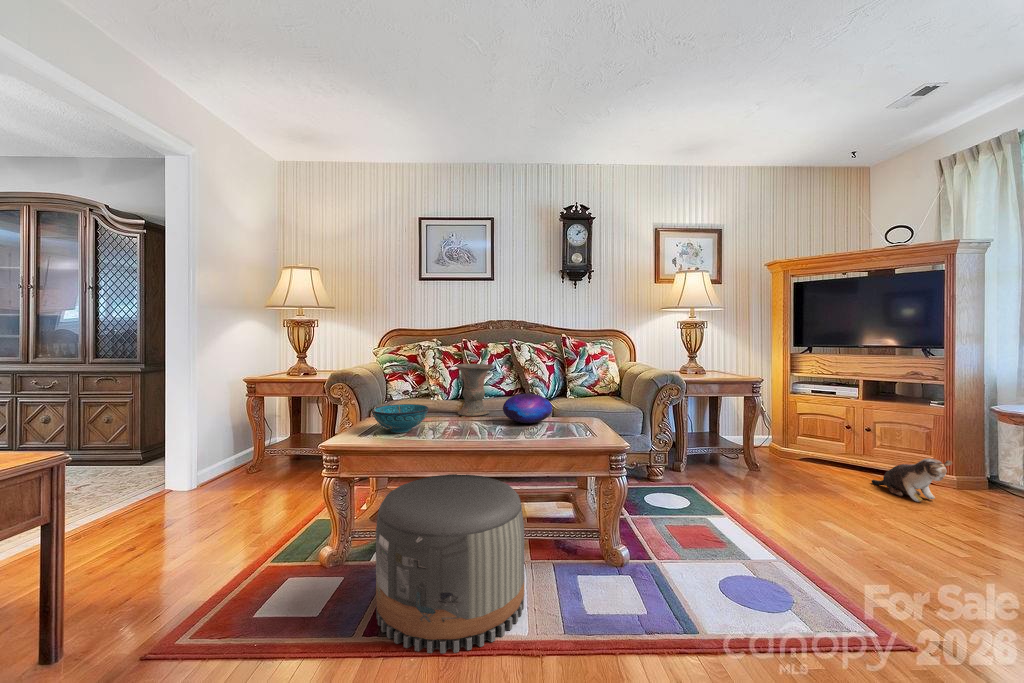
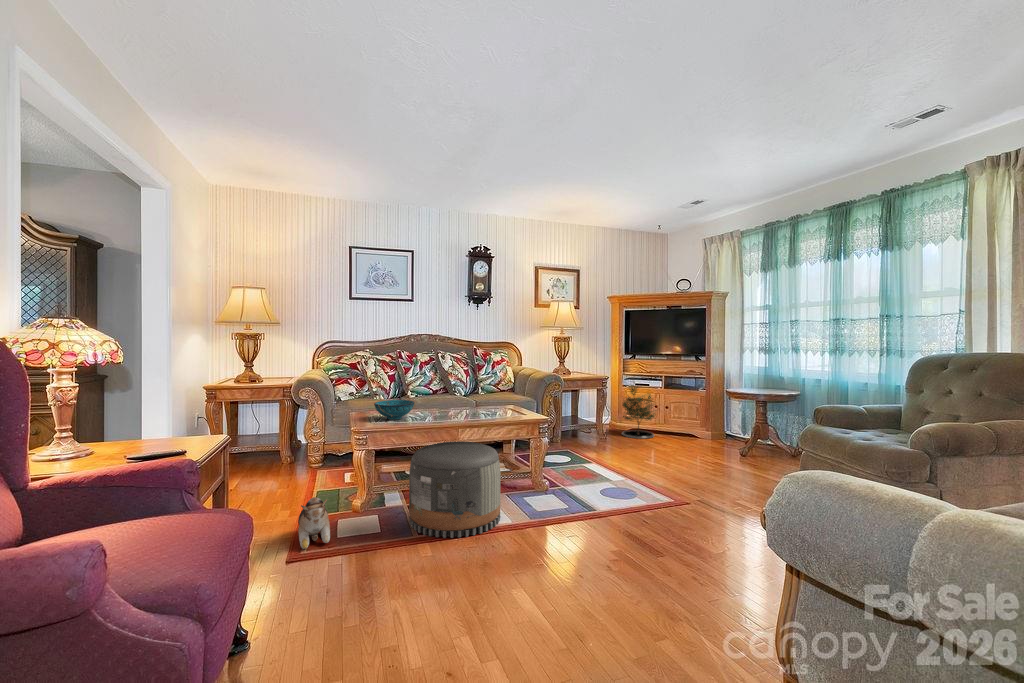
vase: present [455,364,494,416] -> none [413,370,442,408]
potted tree: none [781,382,848,476] -> present [622,382,655,439]
decorative orb: present [503,393,552,423] -> none [456,390,491,410]
plush toy: present [872,458,952,502] -> present [298,497,330,549]

